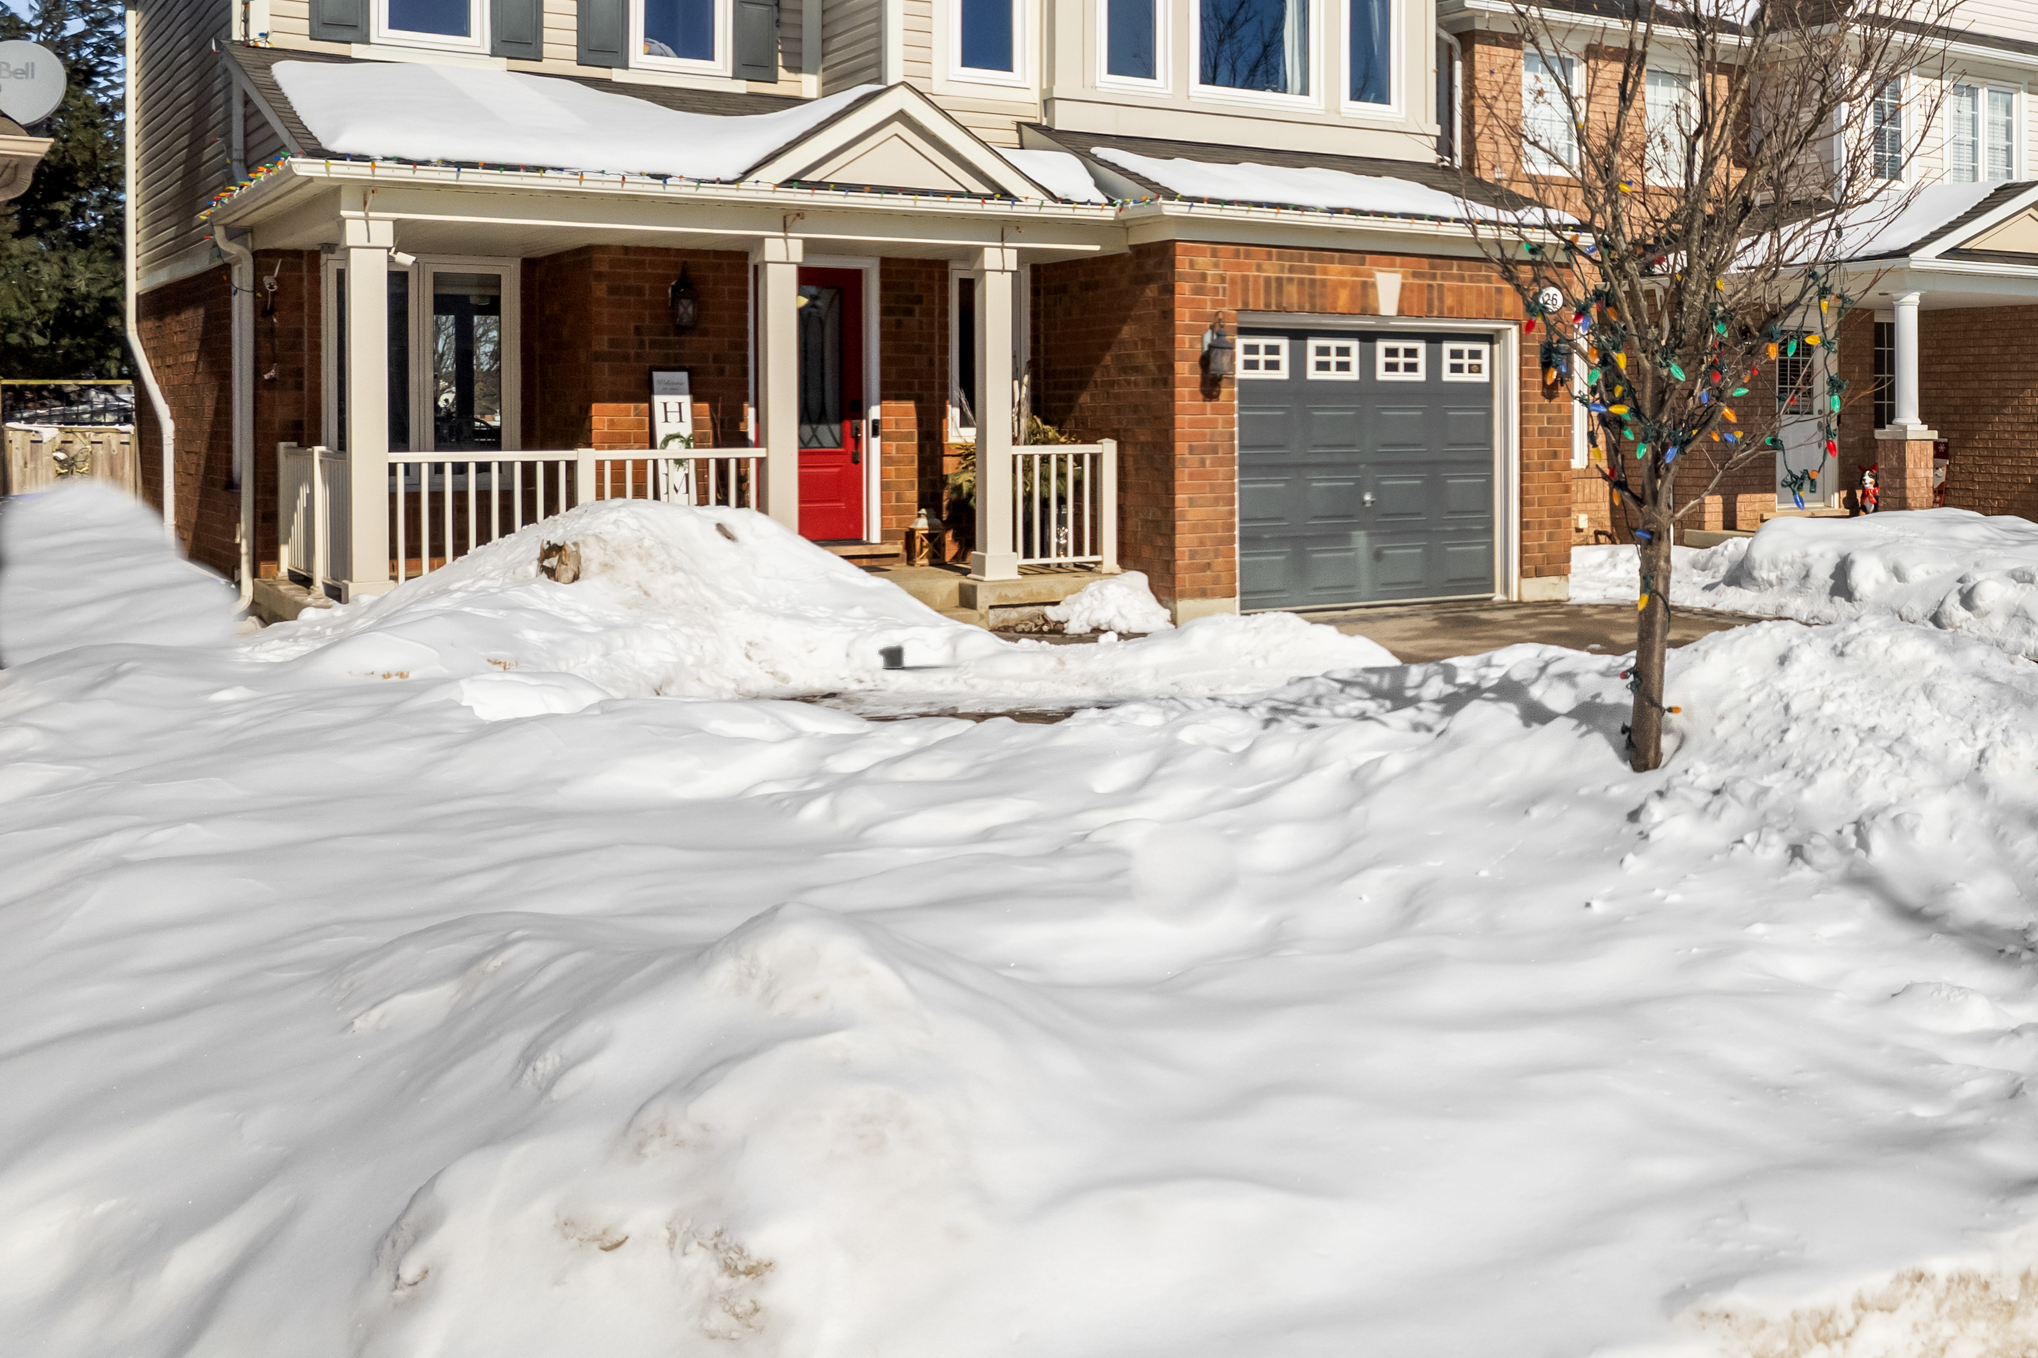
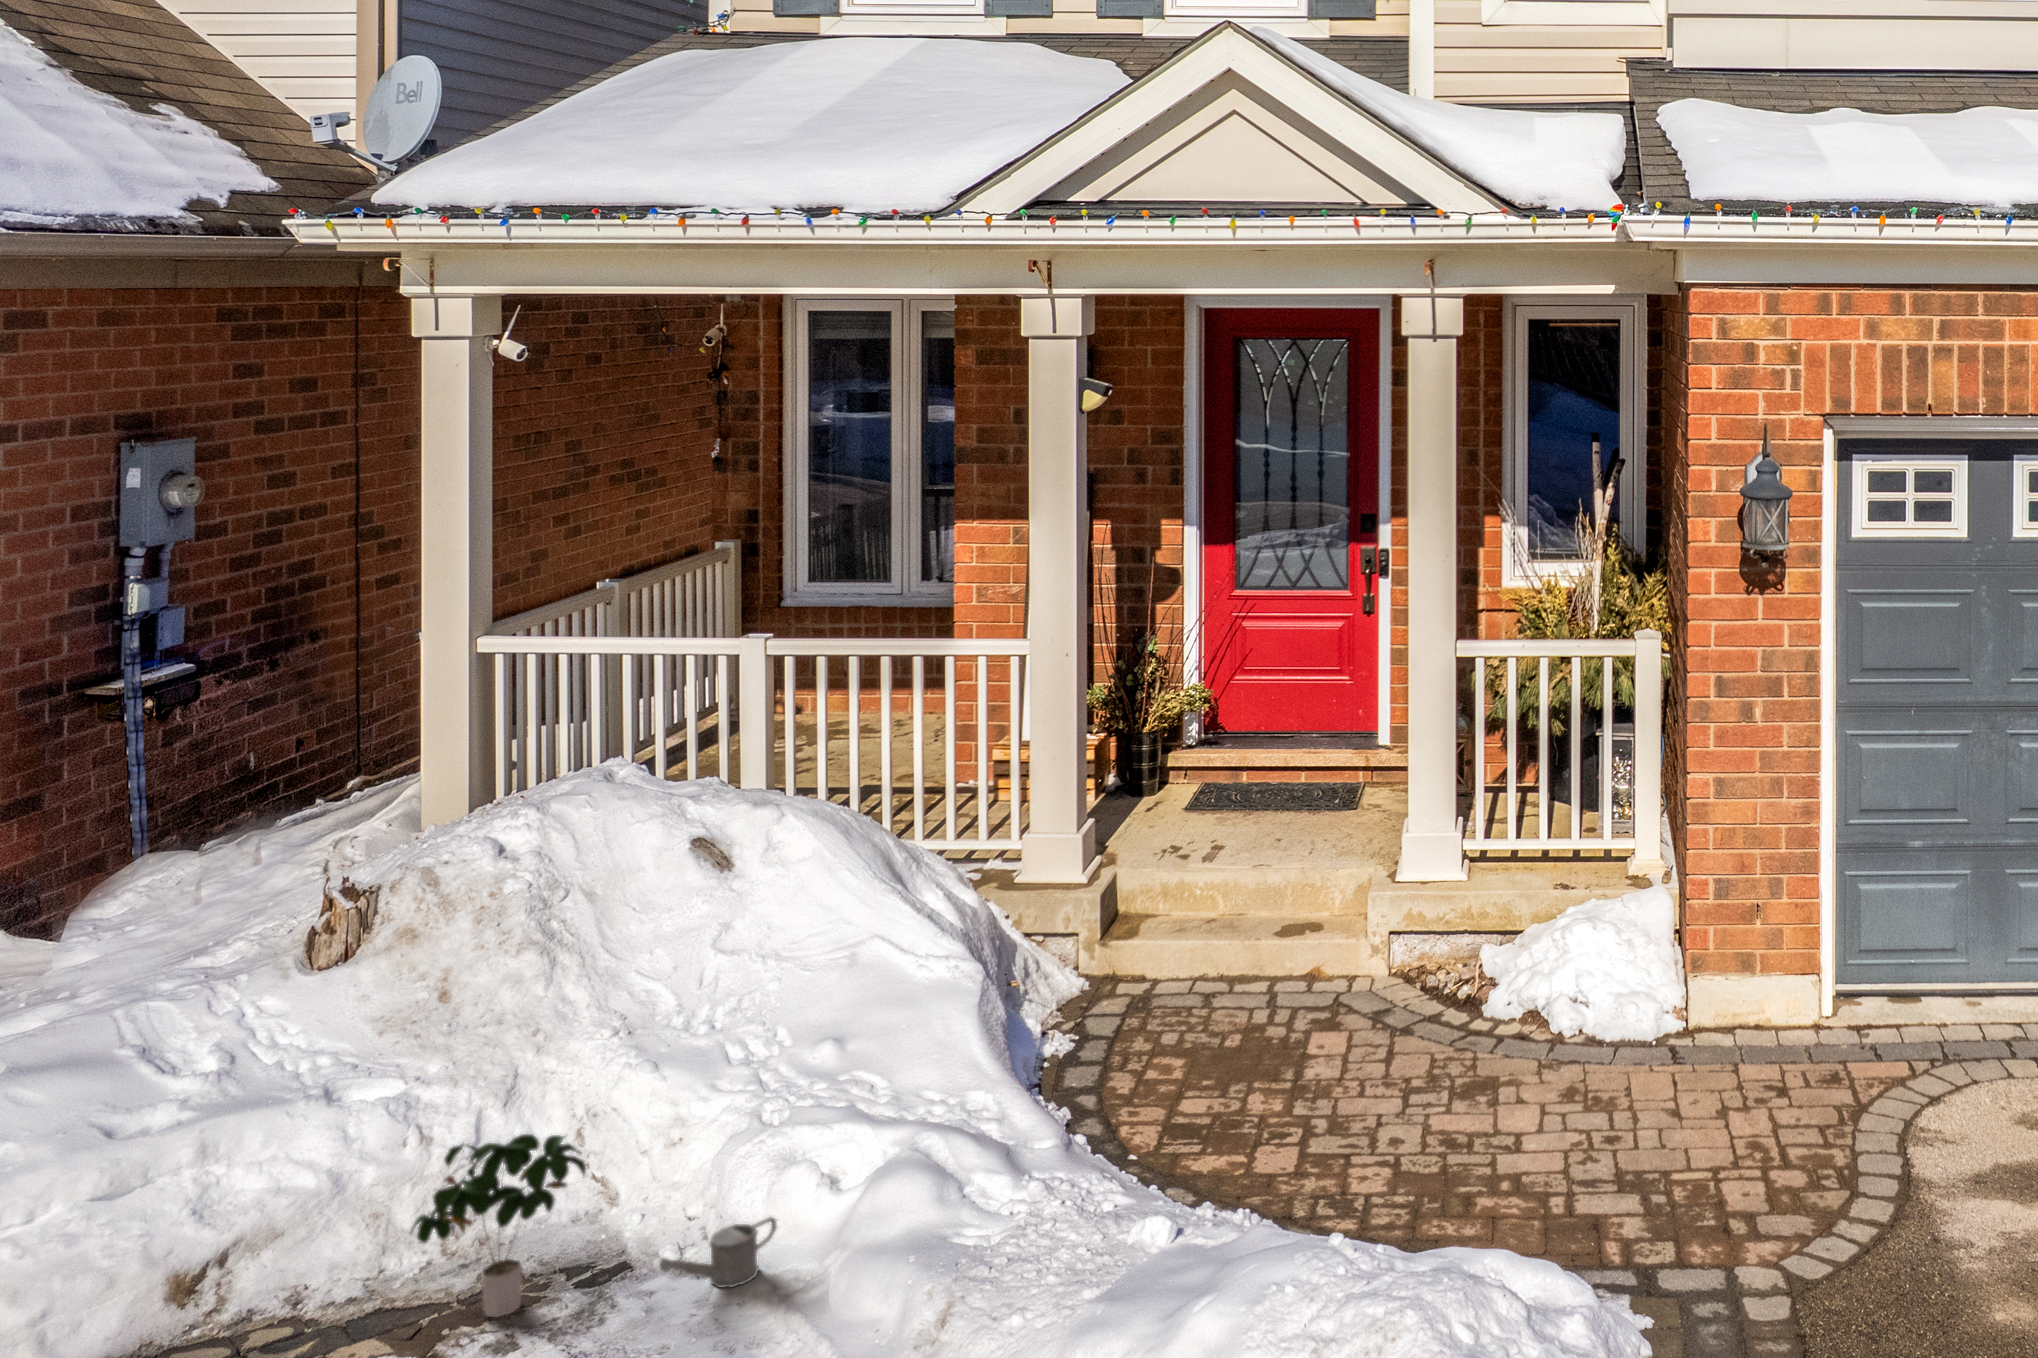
potted plant: none [760,596,836,681] -> present [410,1134,586,1317]

